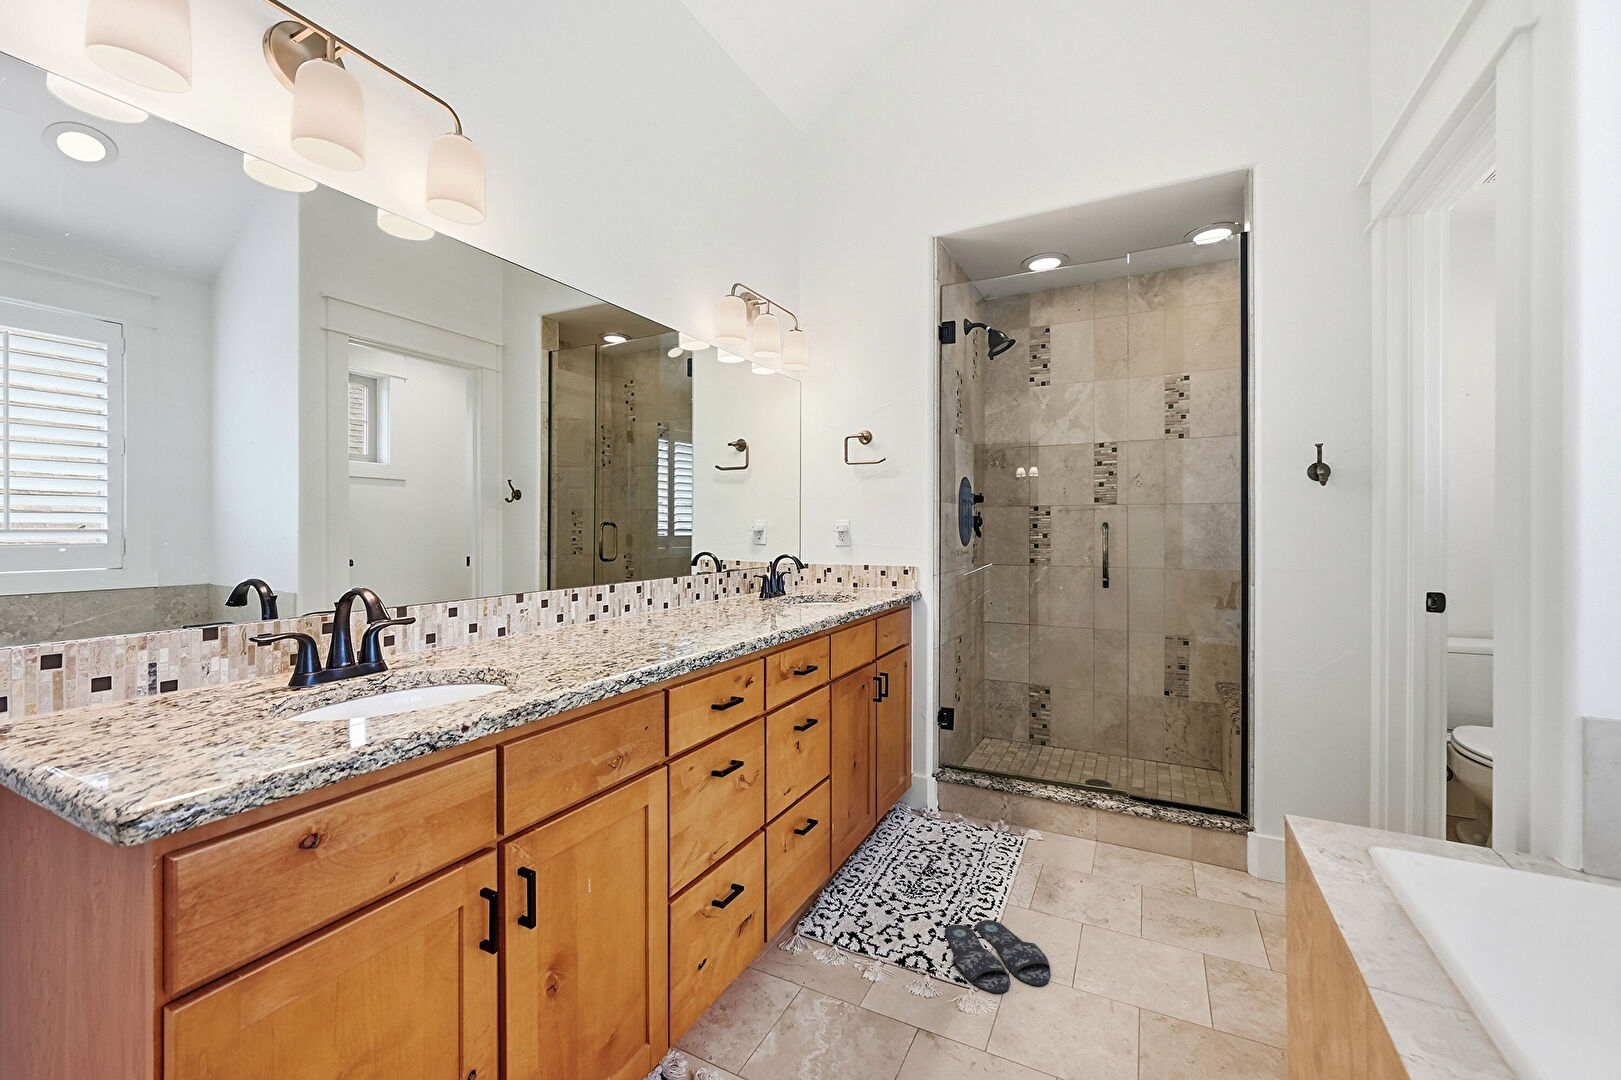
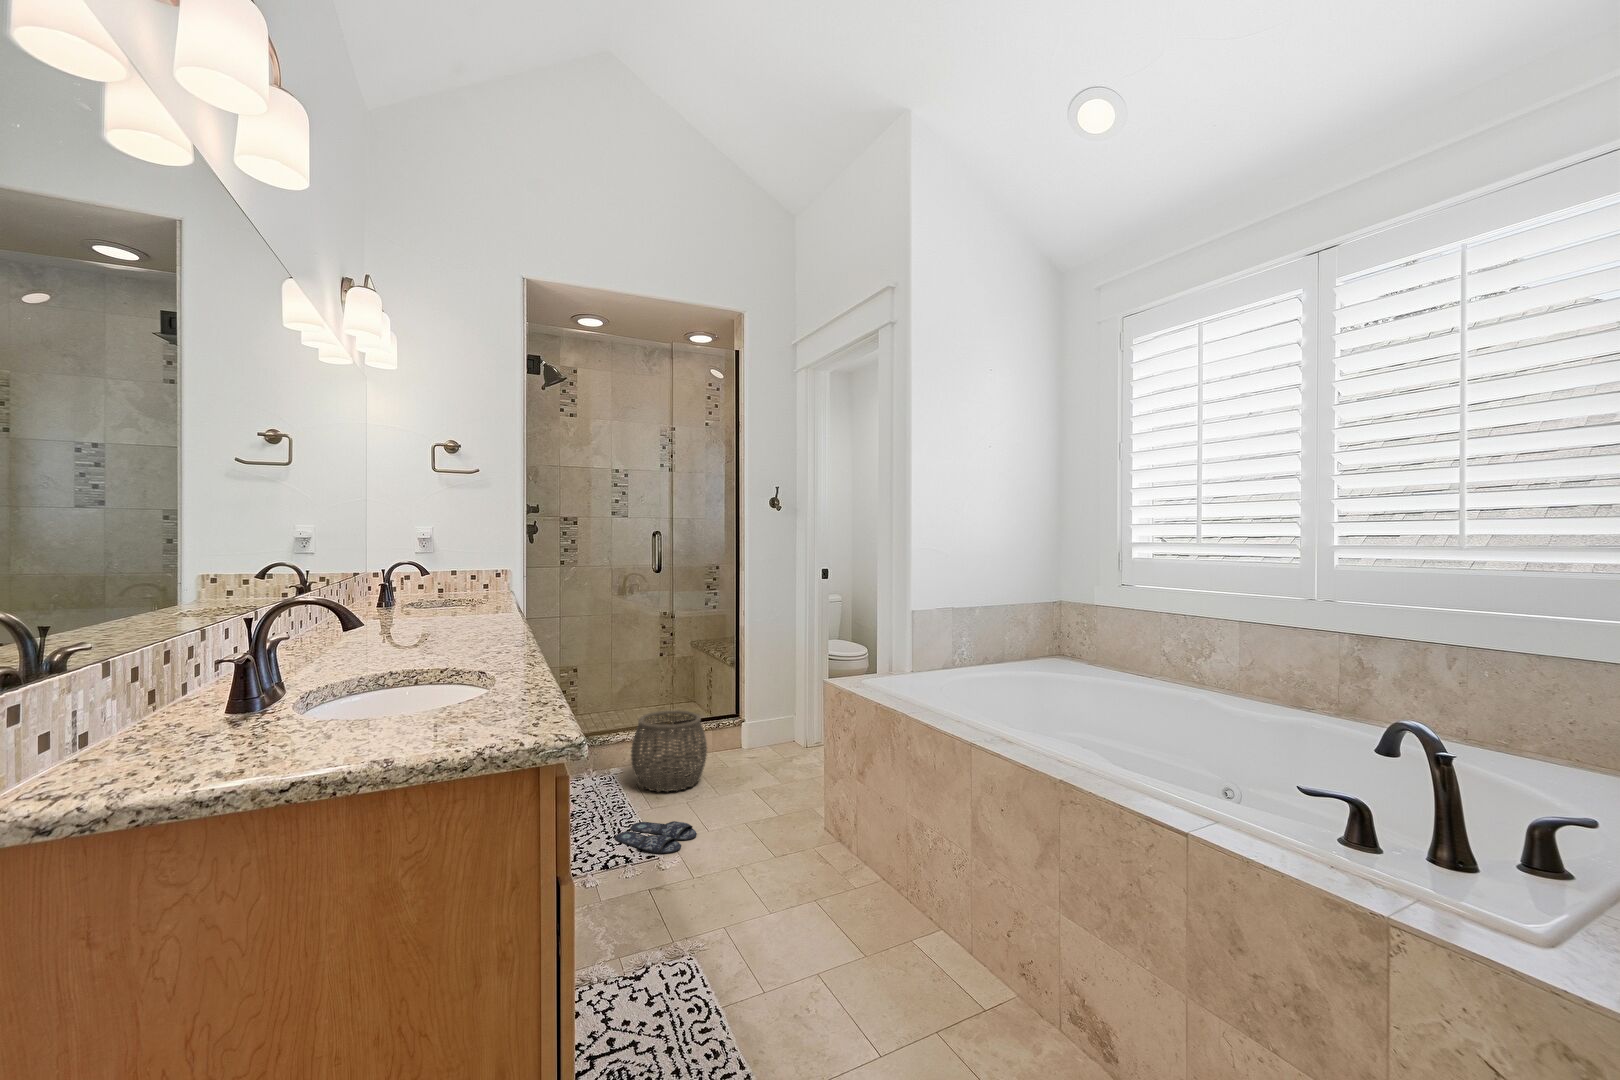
woven basket: none [1032,771,1151,901] -> present [631,710,707,792]

